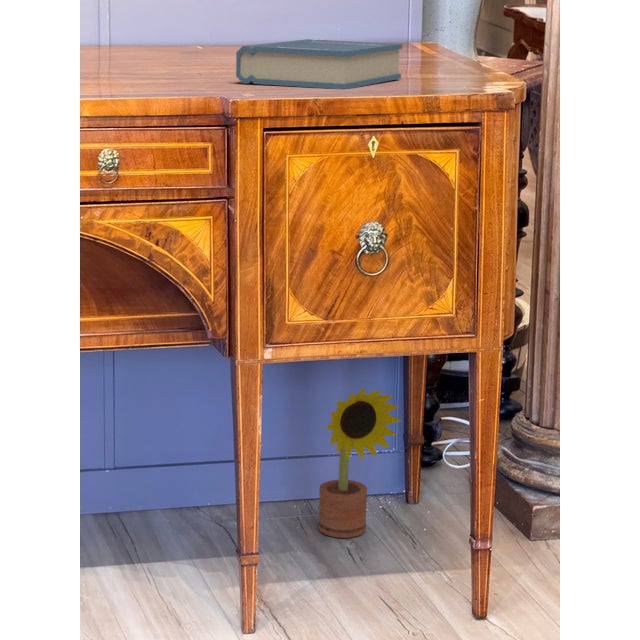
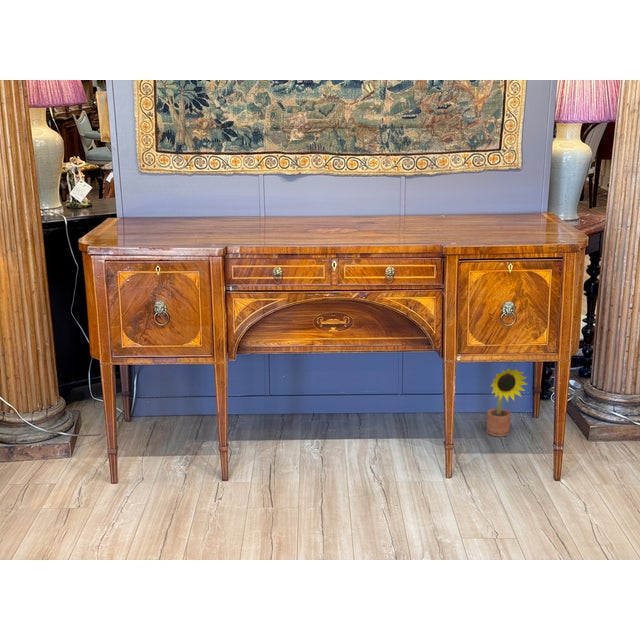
hardback book: present [236,39,402,89] -> none [451,206,532,240]

